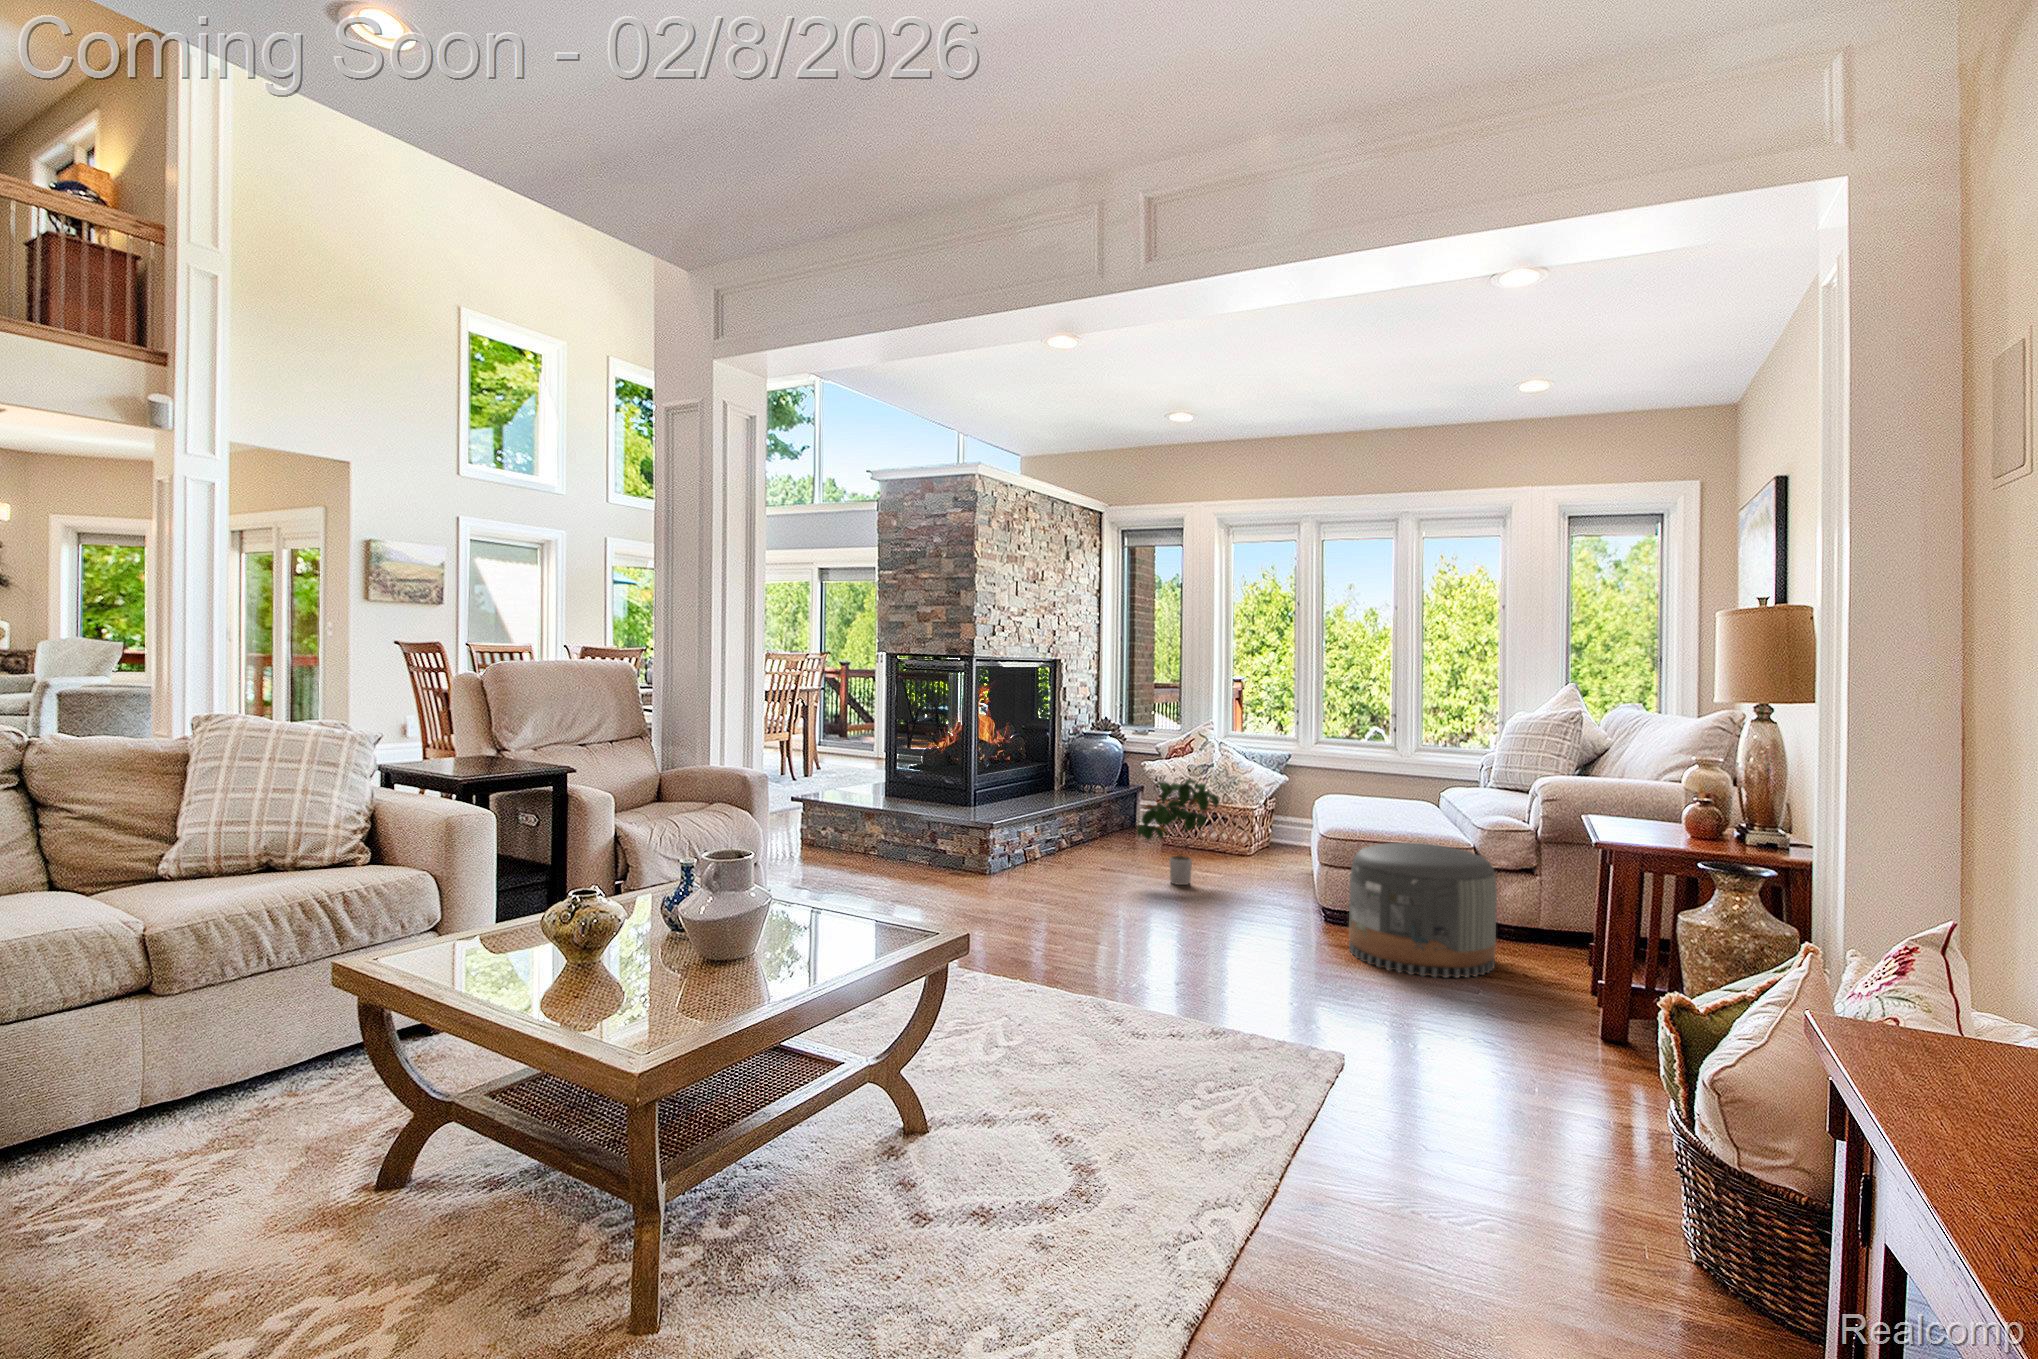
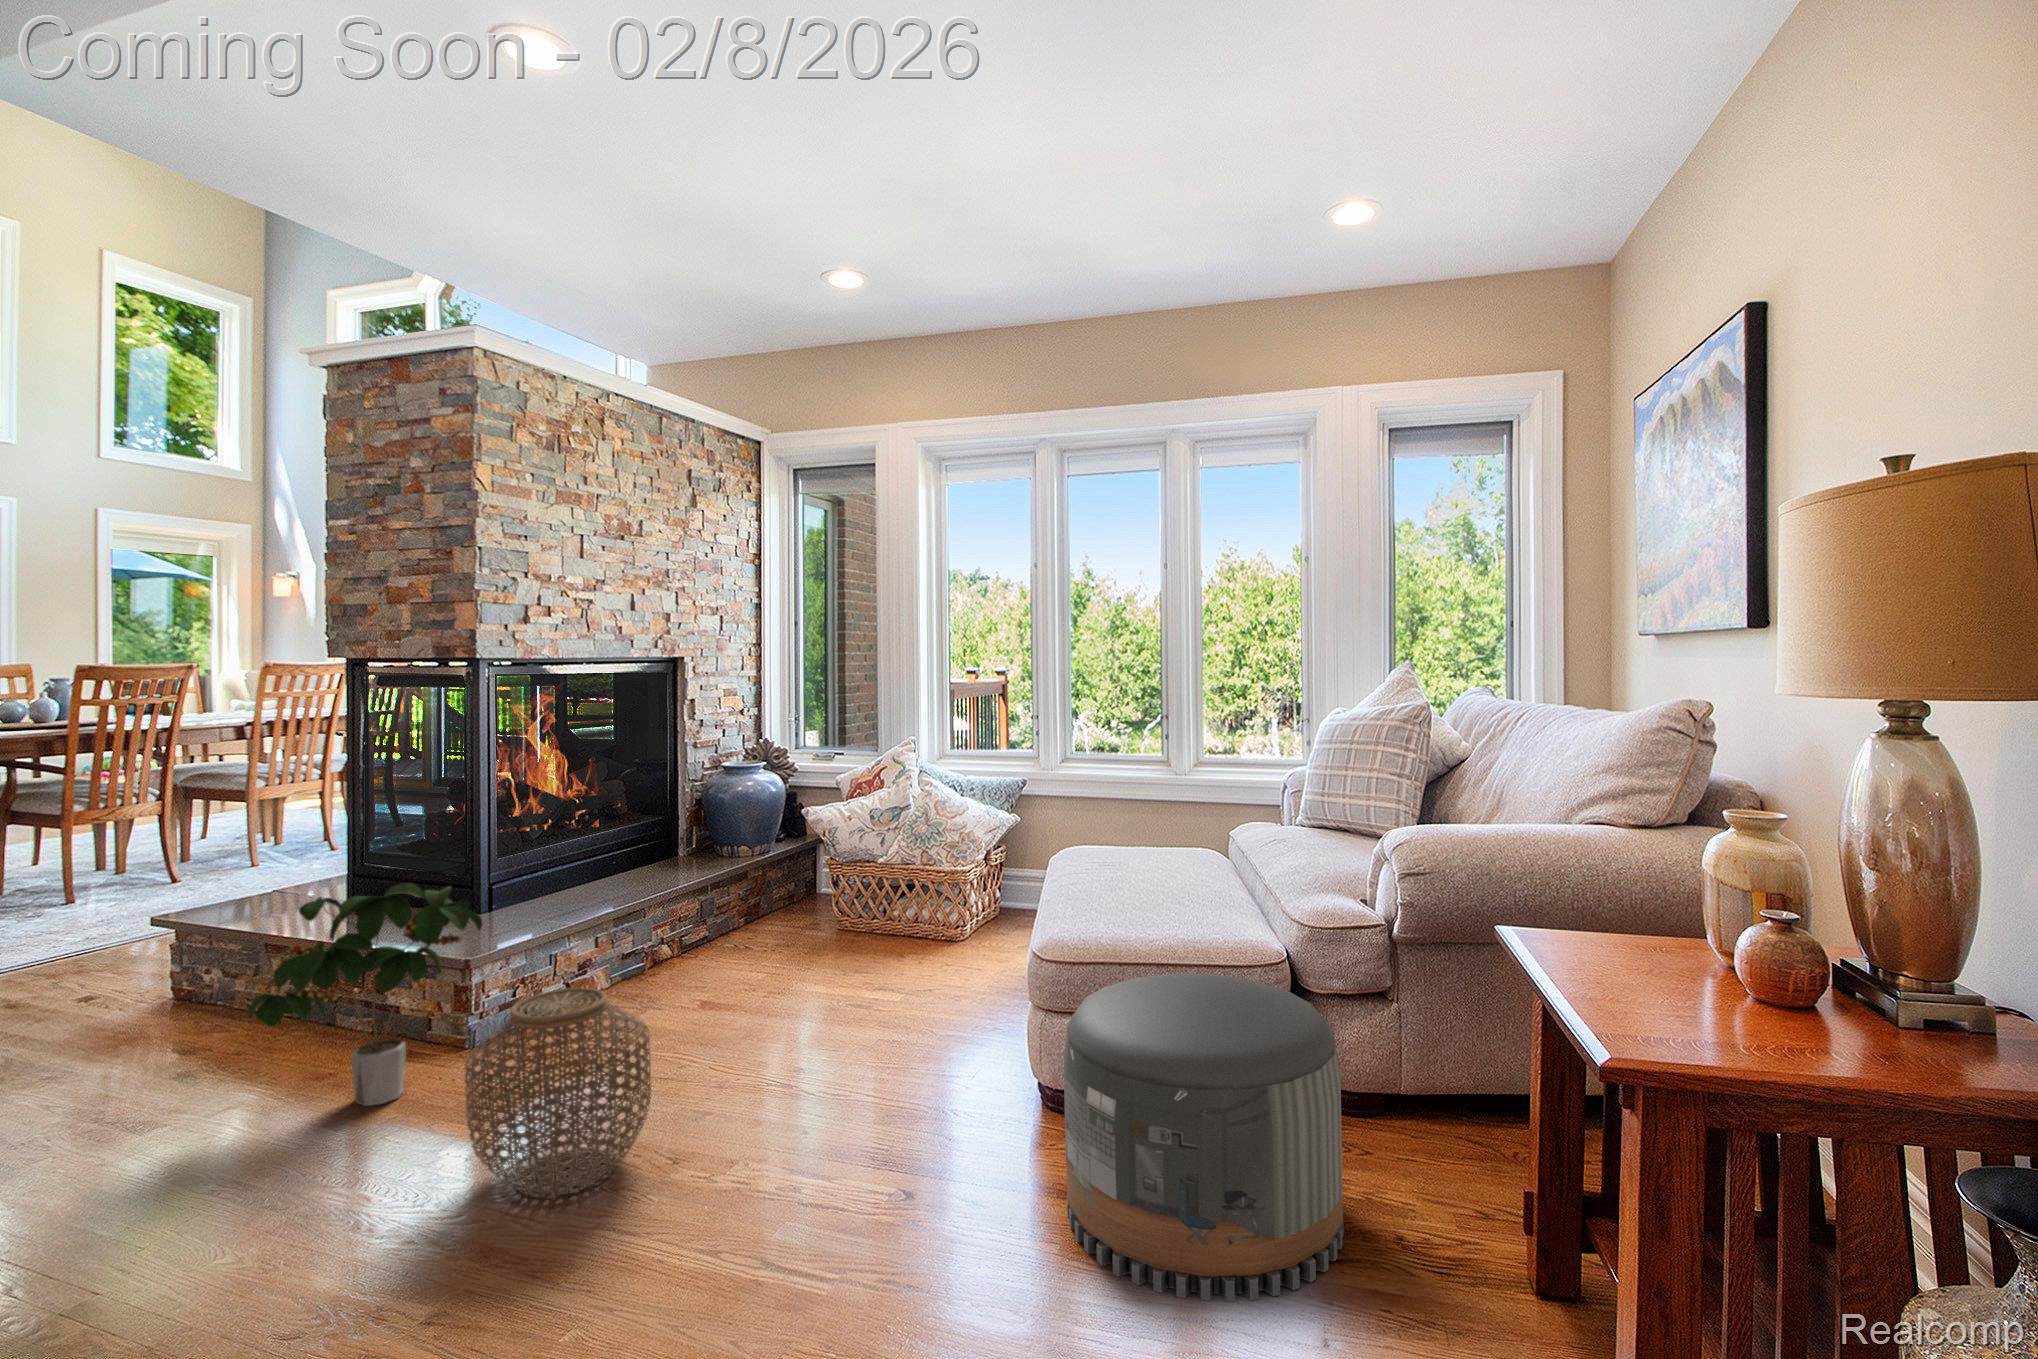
potted plant: present [1137,779,1219,885] -> present [248,883,482,1106]
woven basket: none [1048,831,1130,925] -> present [465,988,651,1197]

